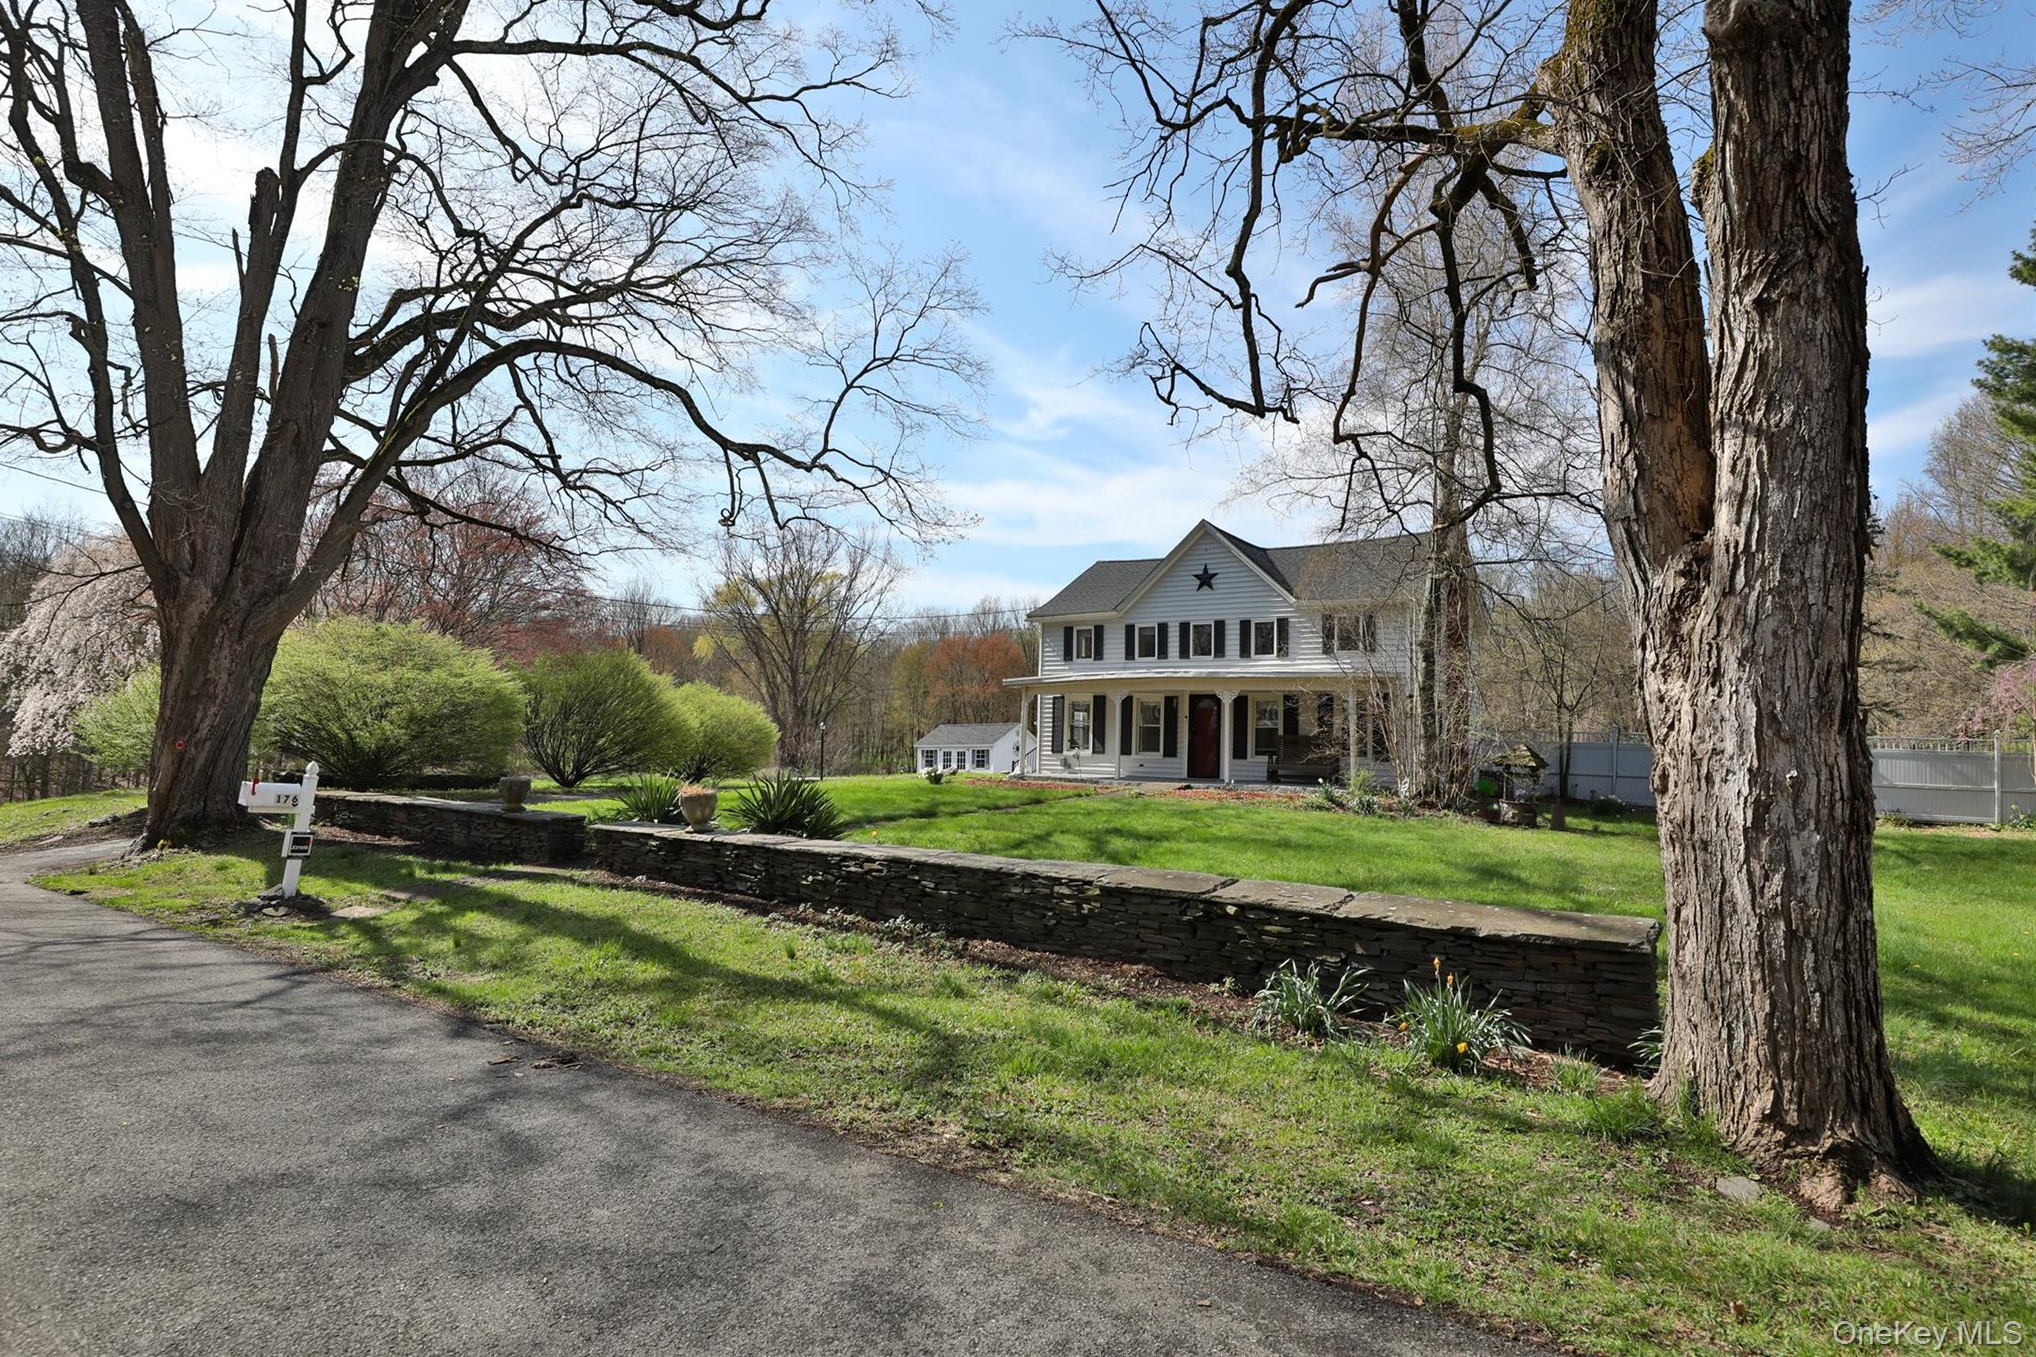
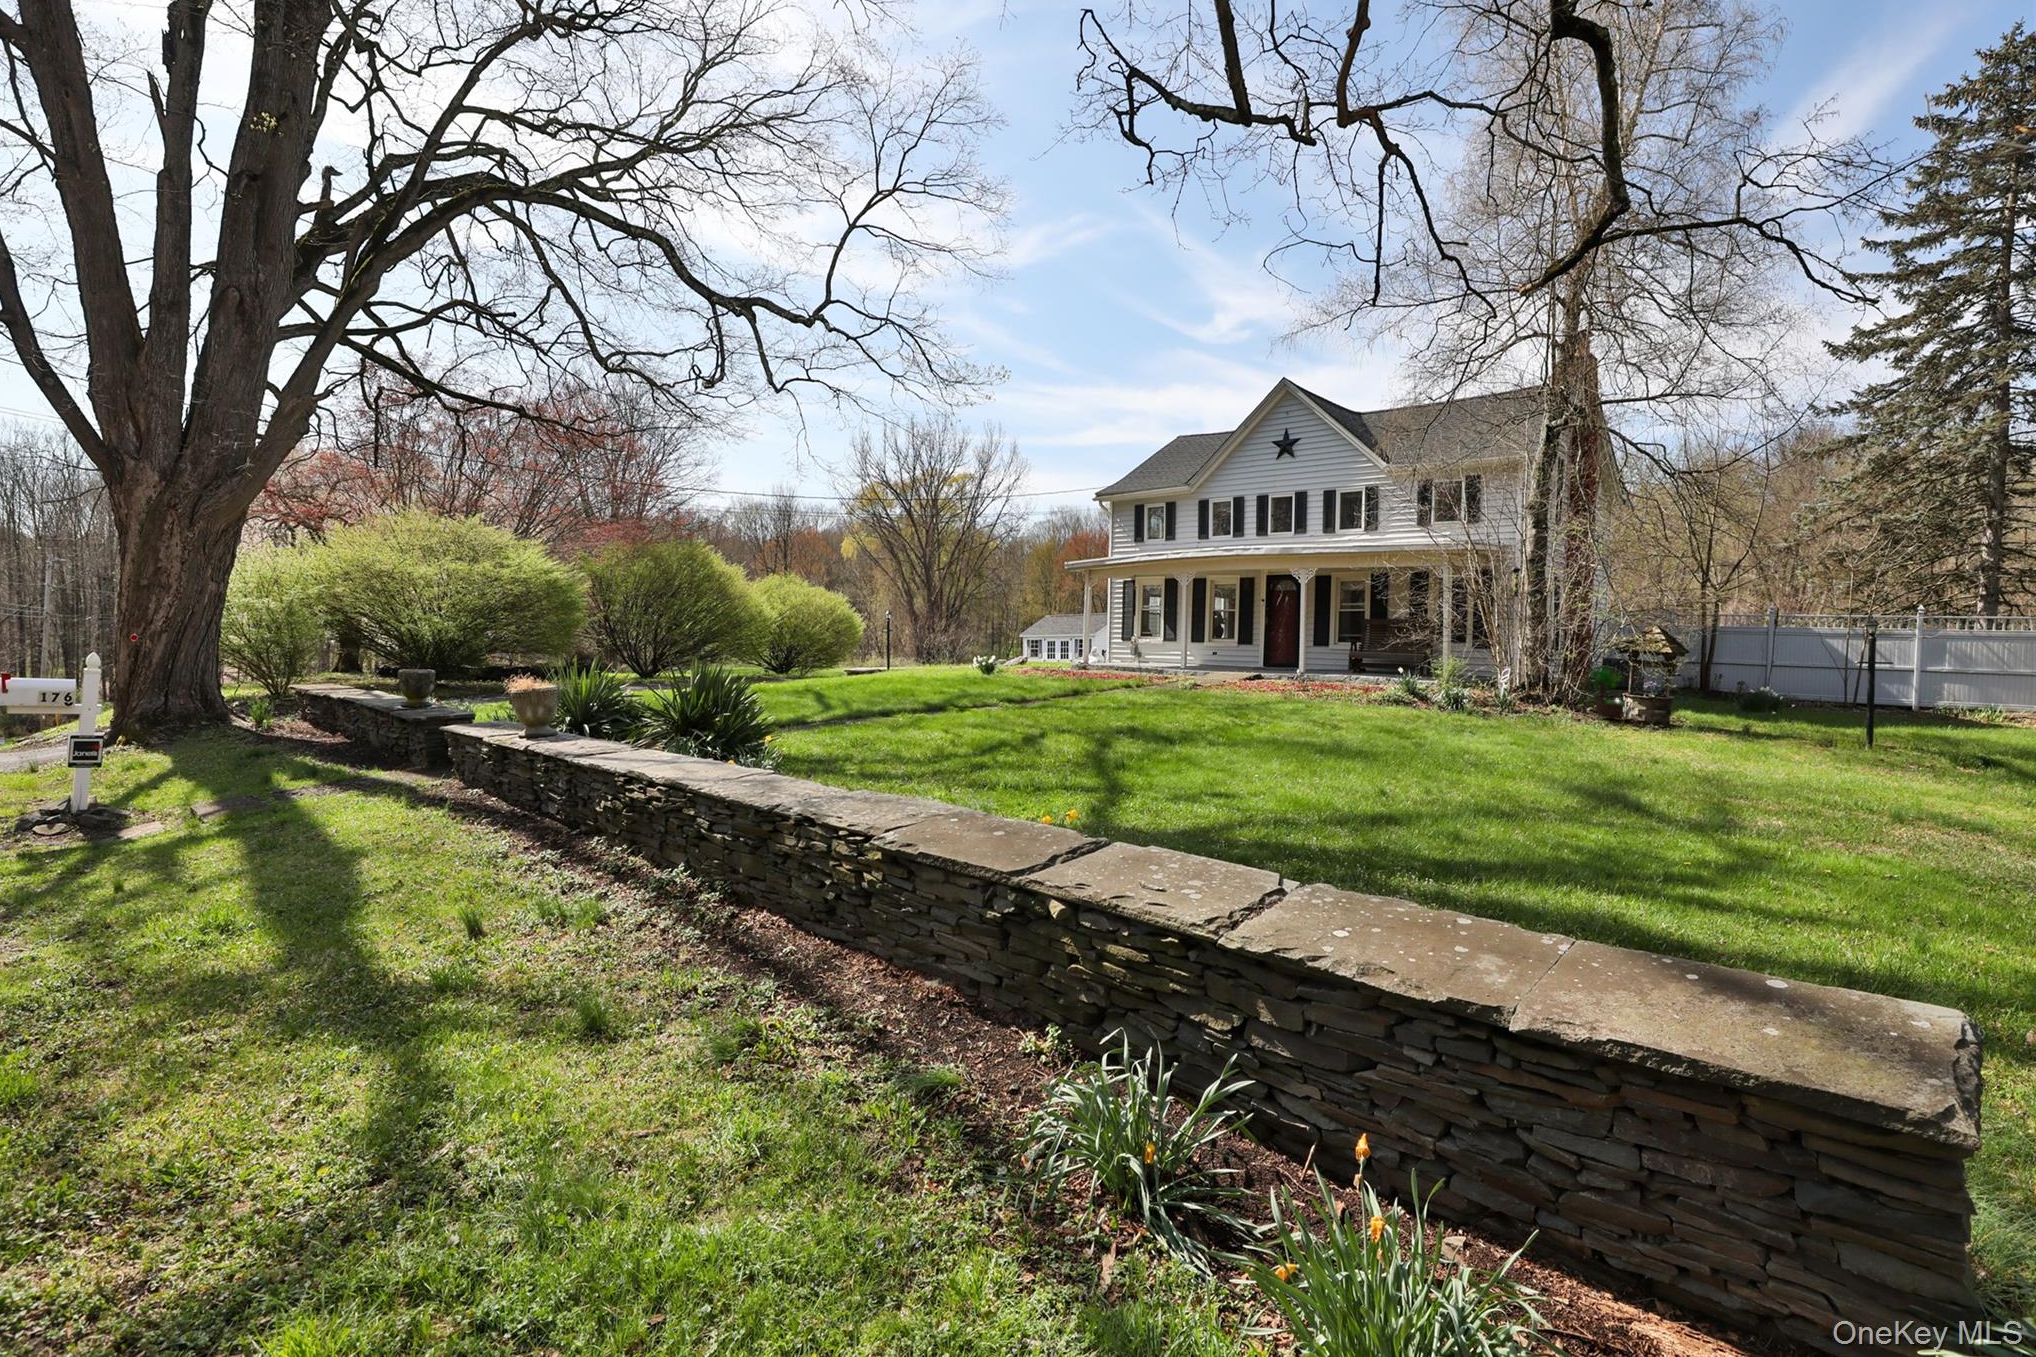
watering can: present [1531,800,1566,830] -> none [1664,692,1721,731]

